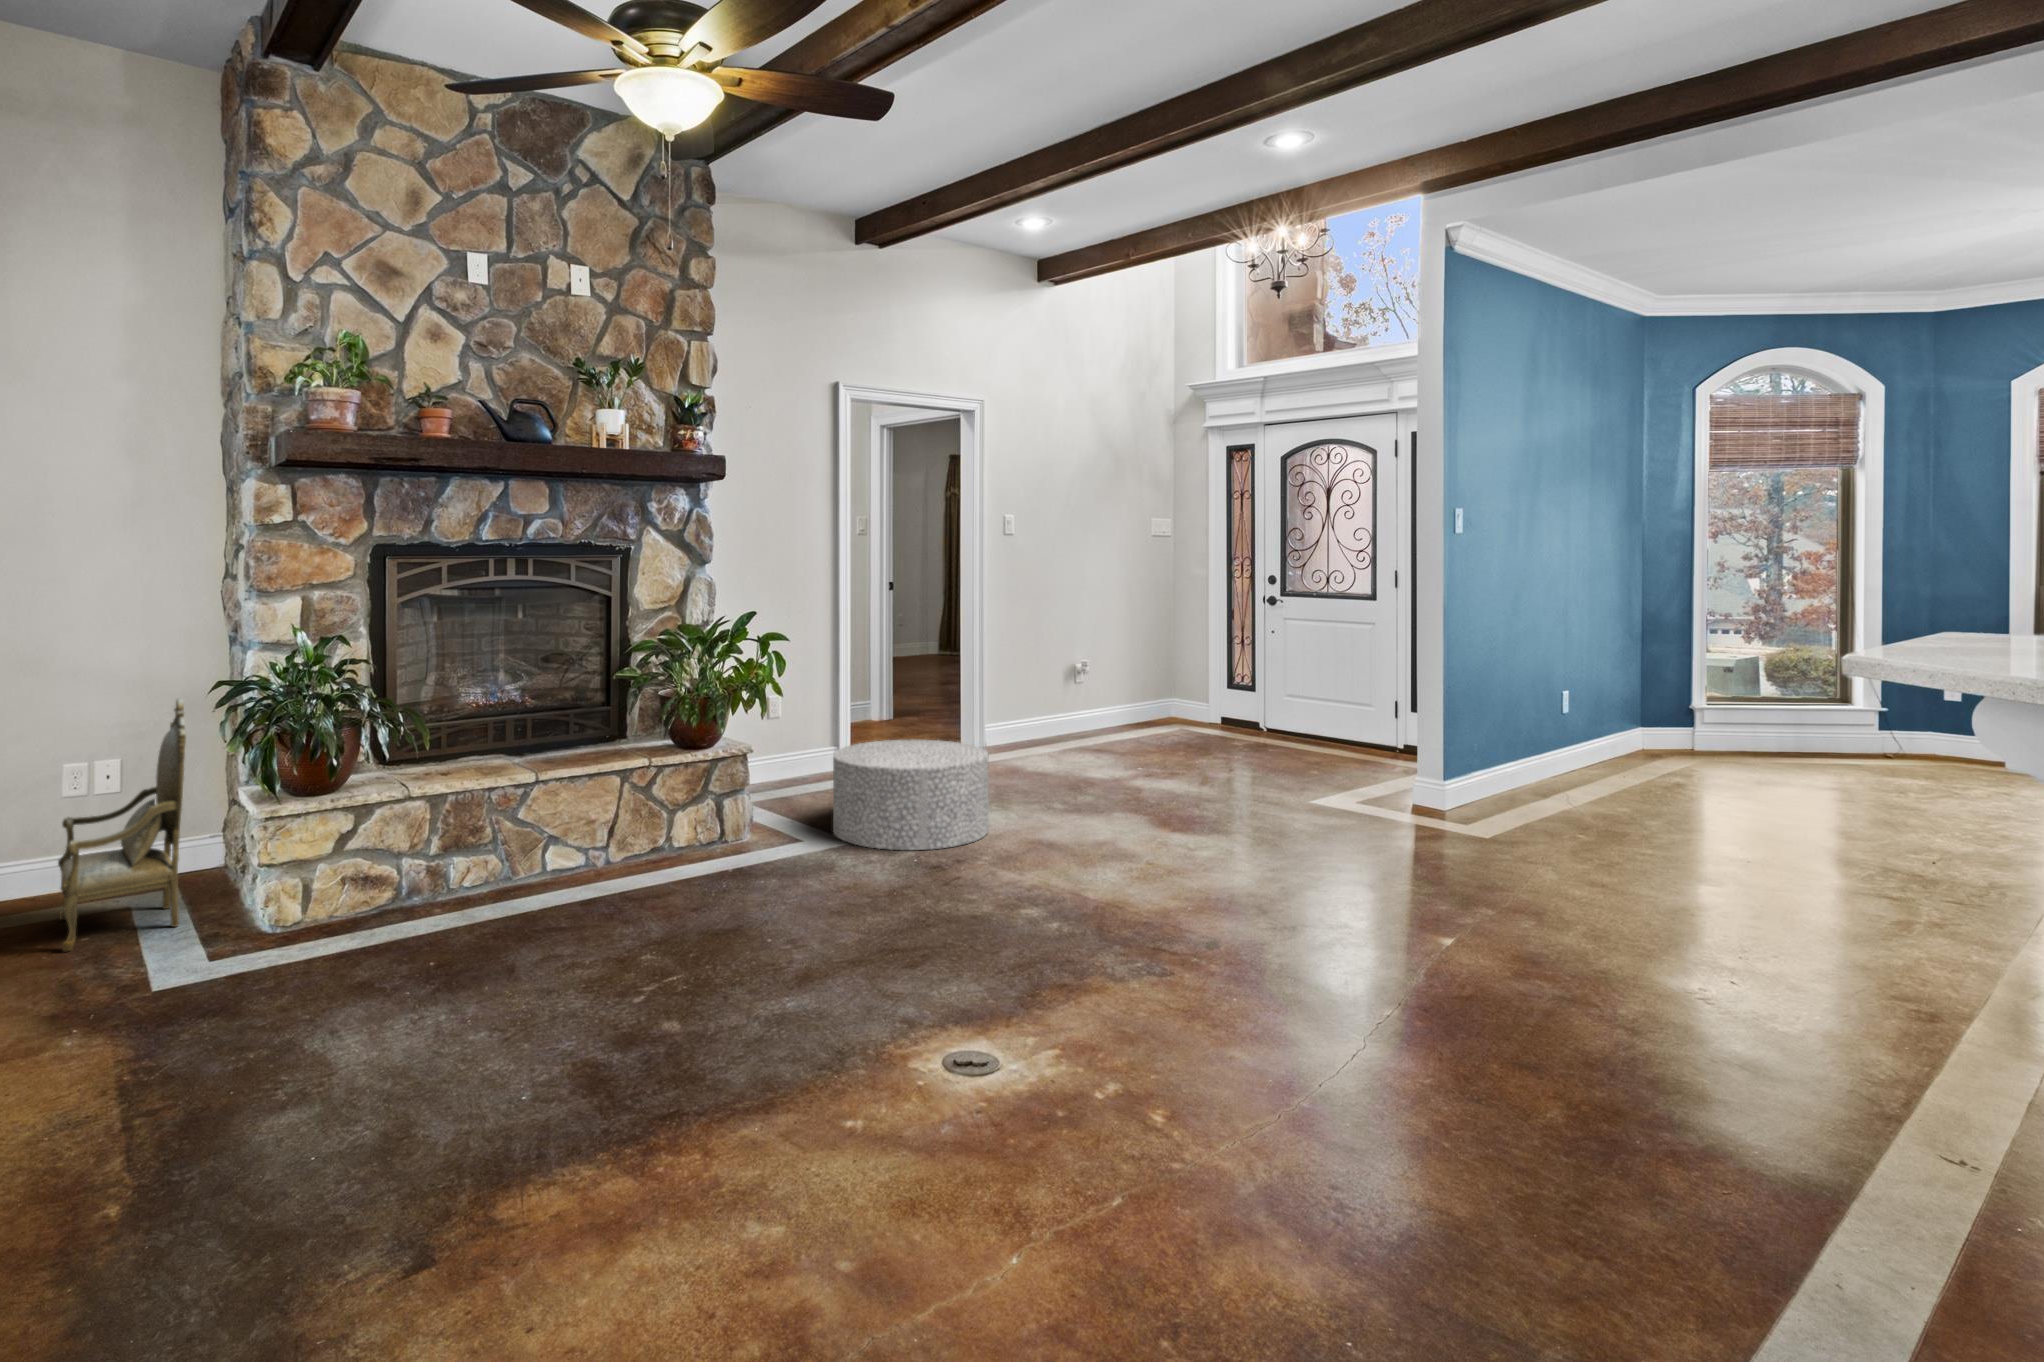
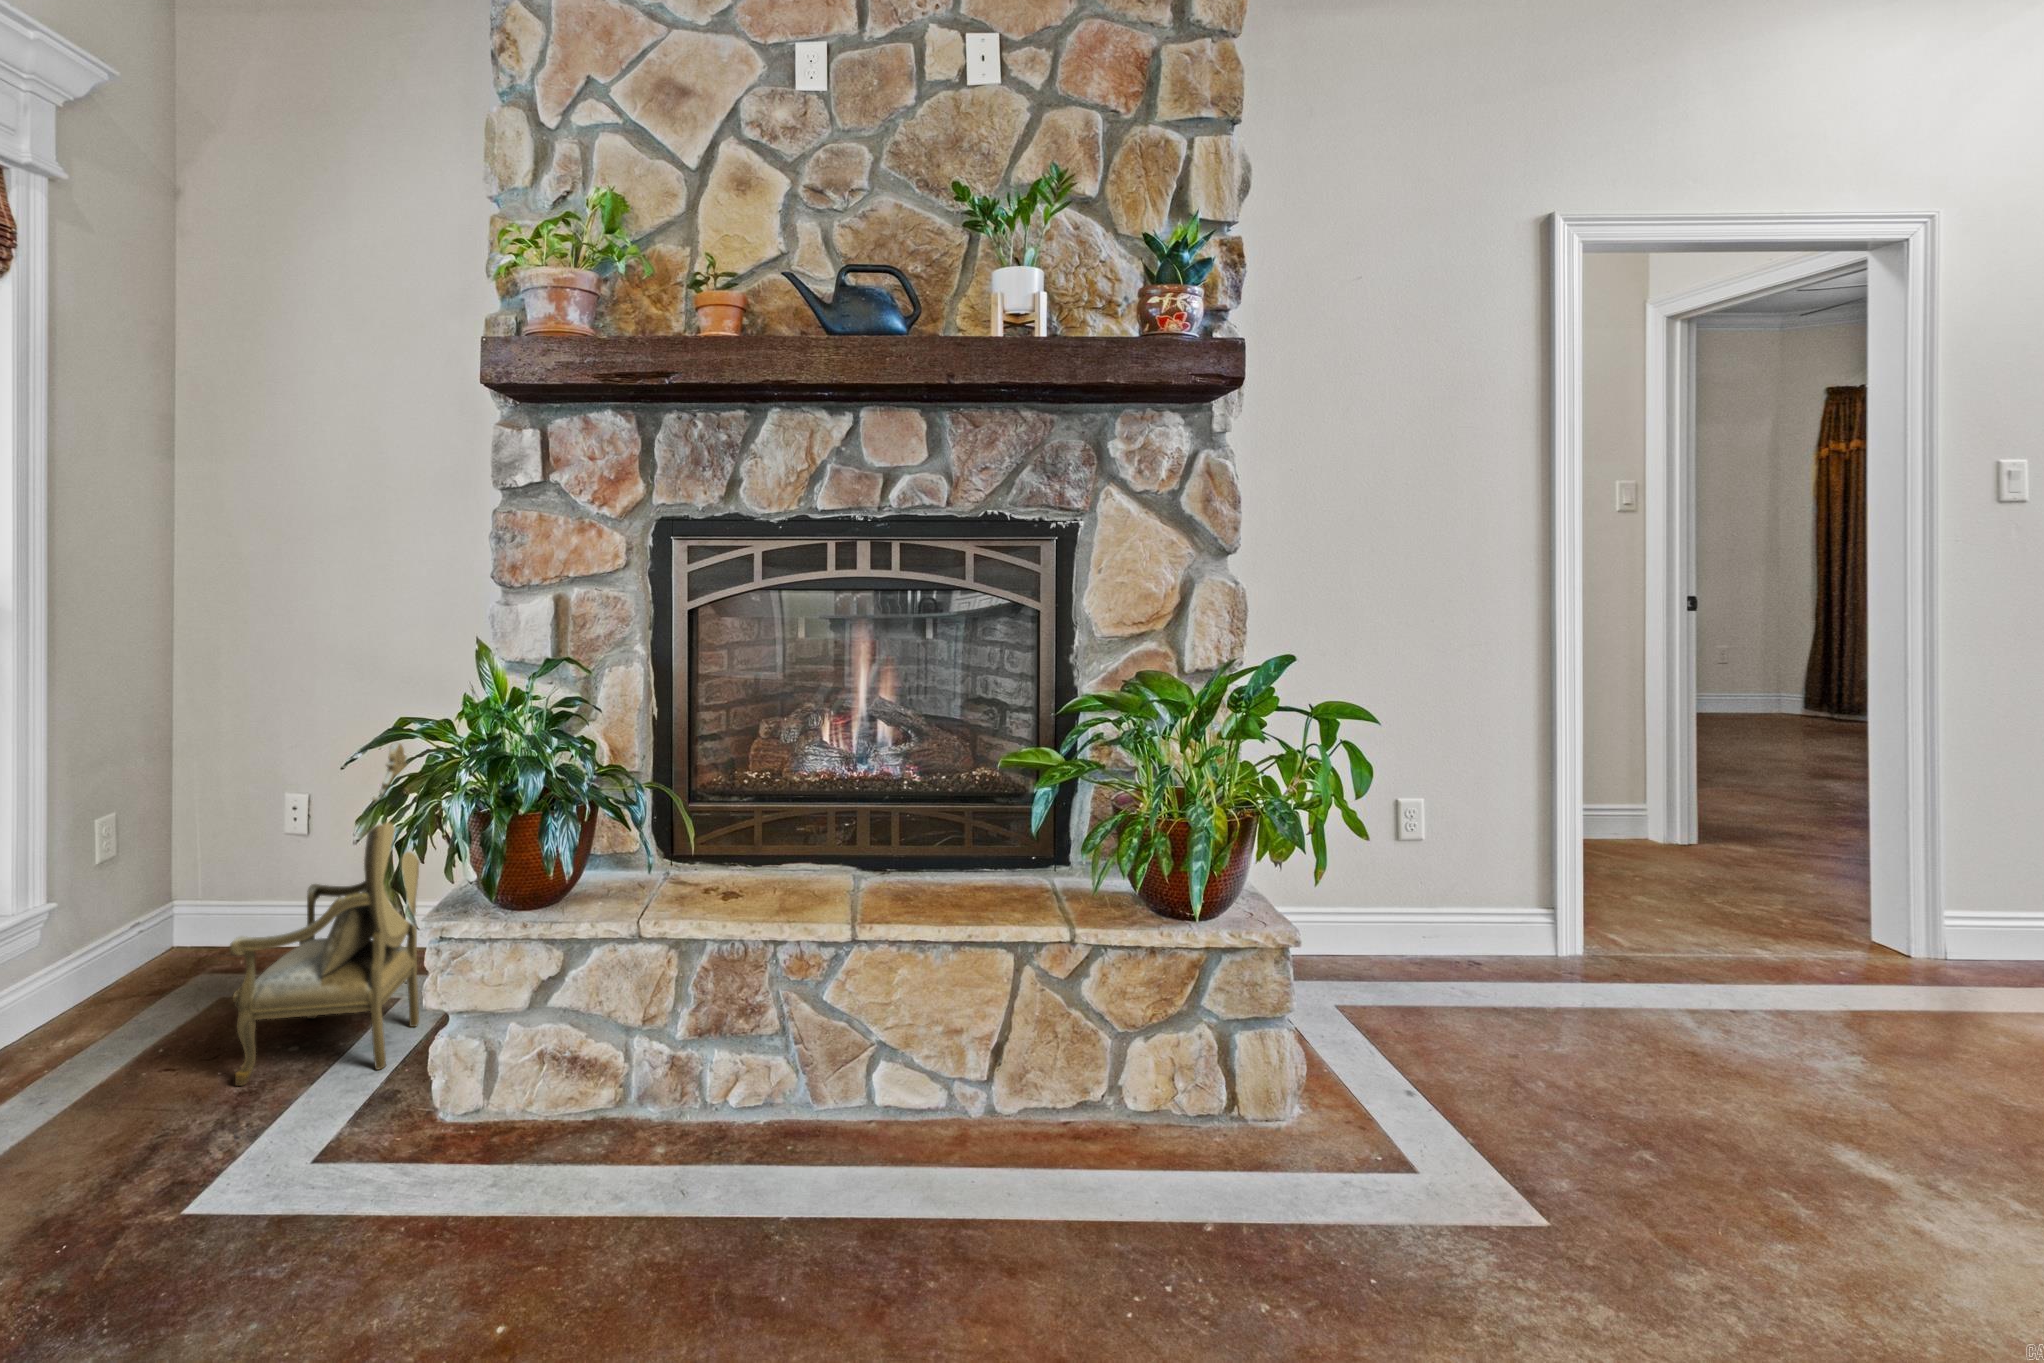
ottoman: present [833,740,989,850] -> none [1458,916,1860,1237]

